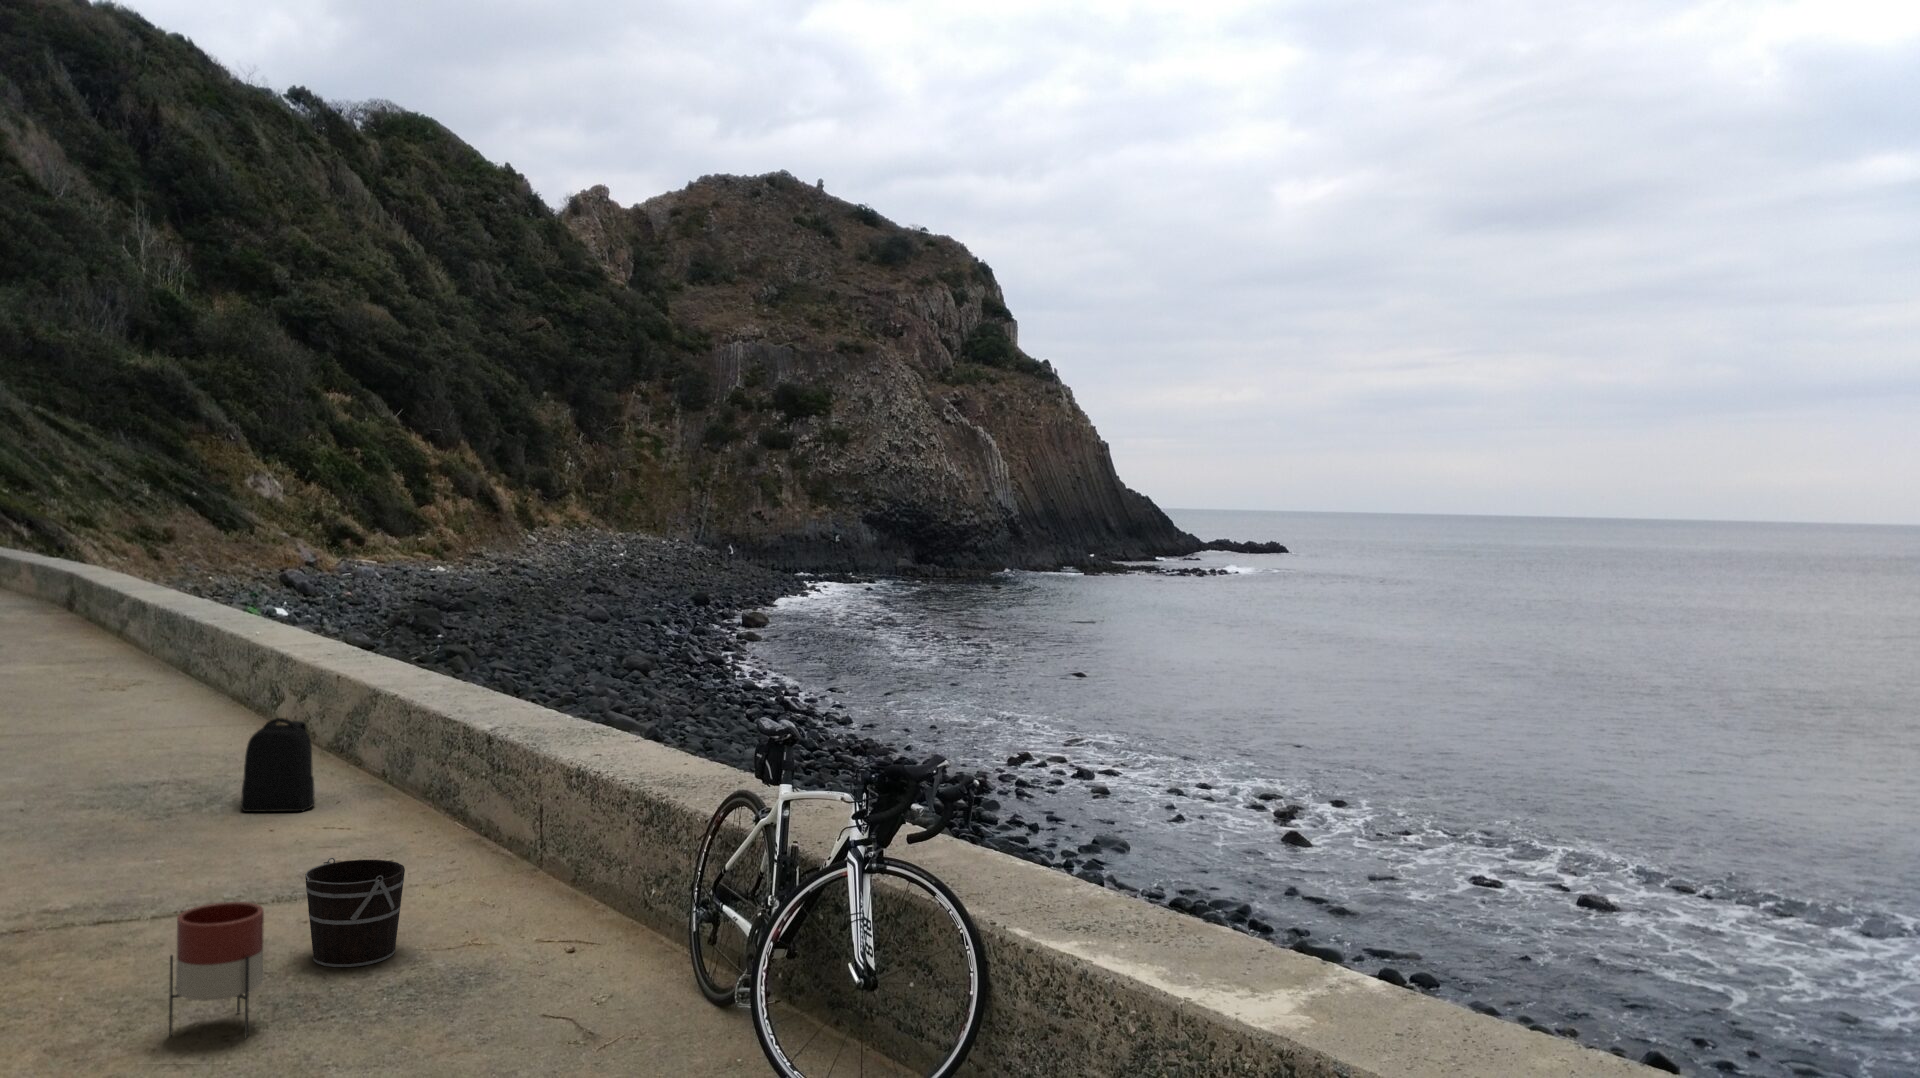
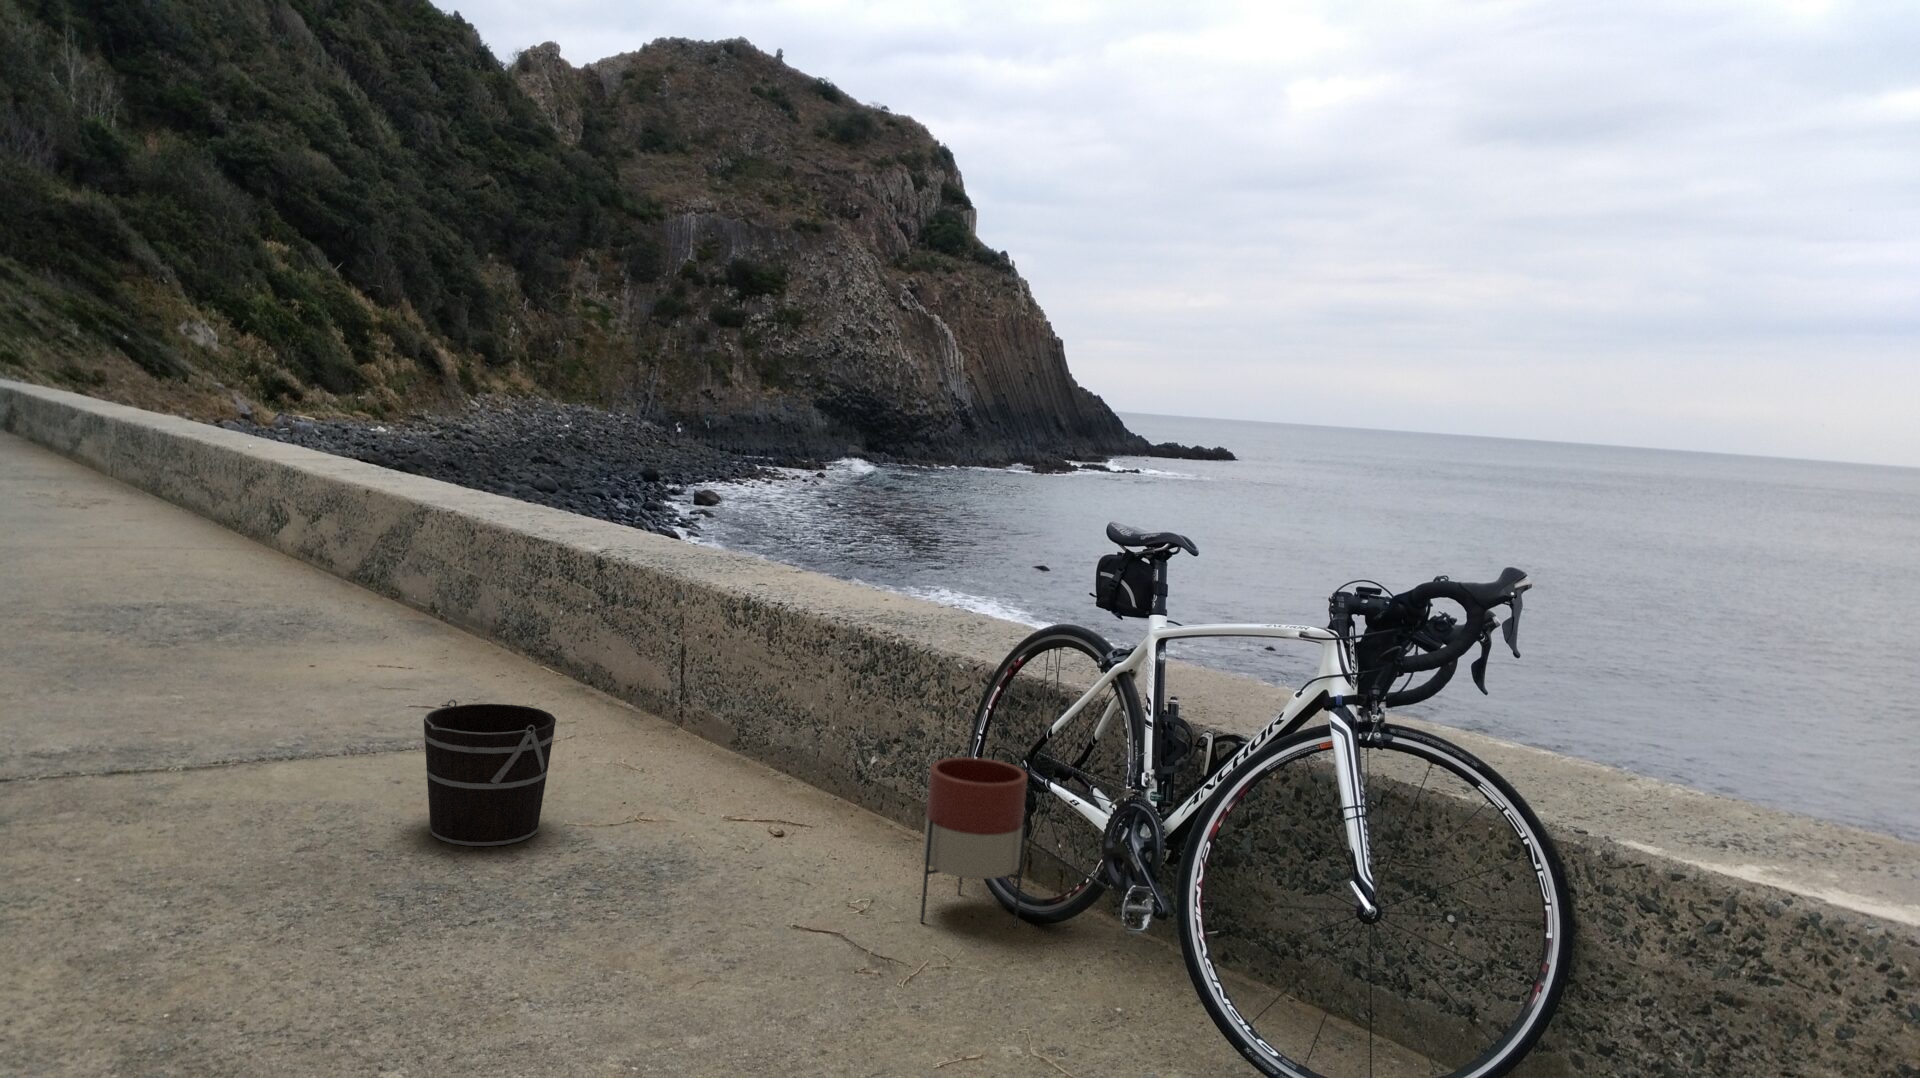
backpack: present [241,718,315,812] -> none [266,533,357,648]
planter: present [169,902,264,1038] -> present [920,757,1028,927]

